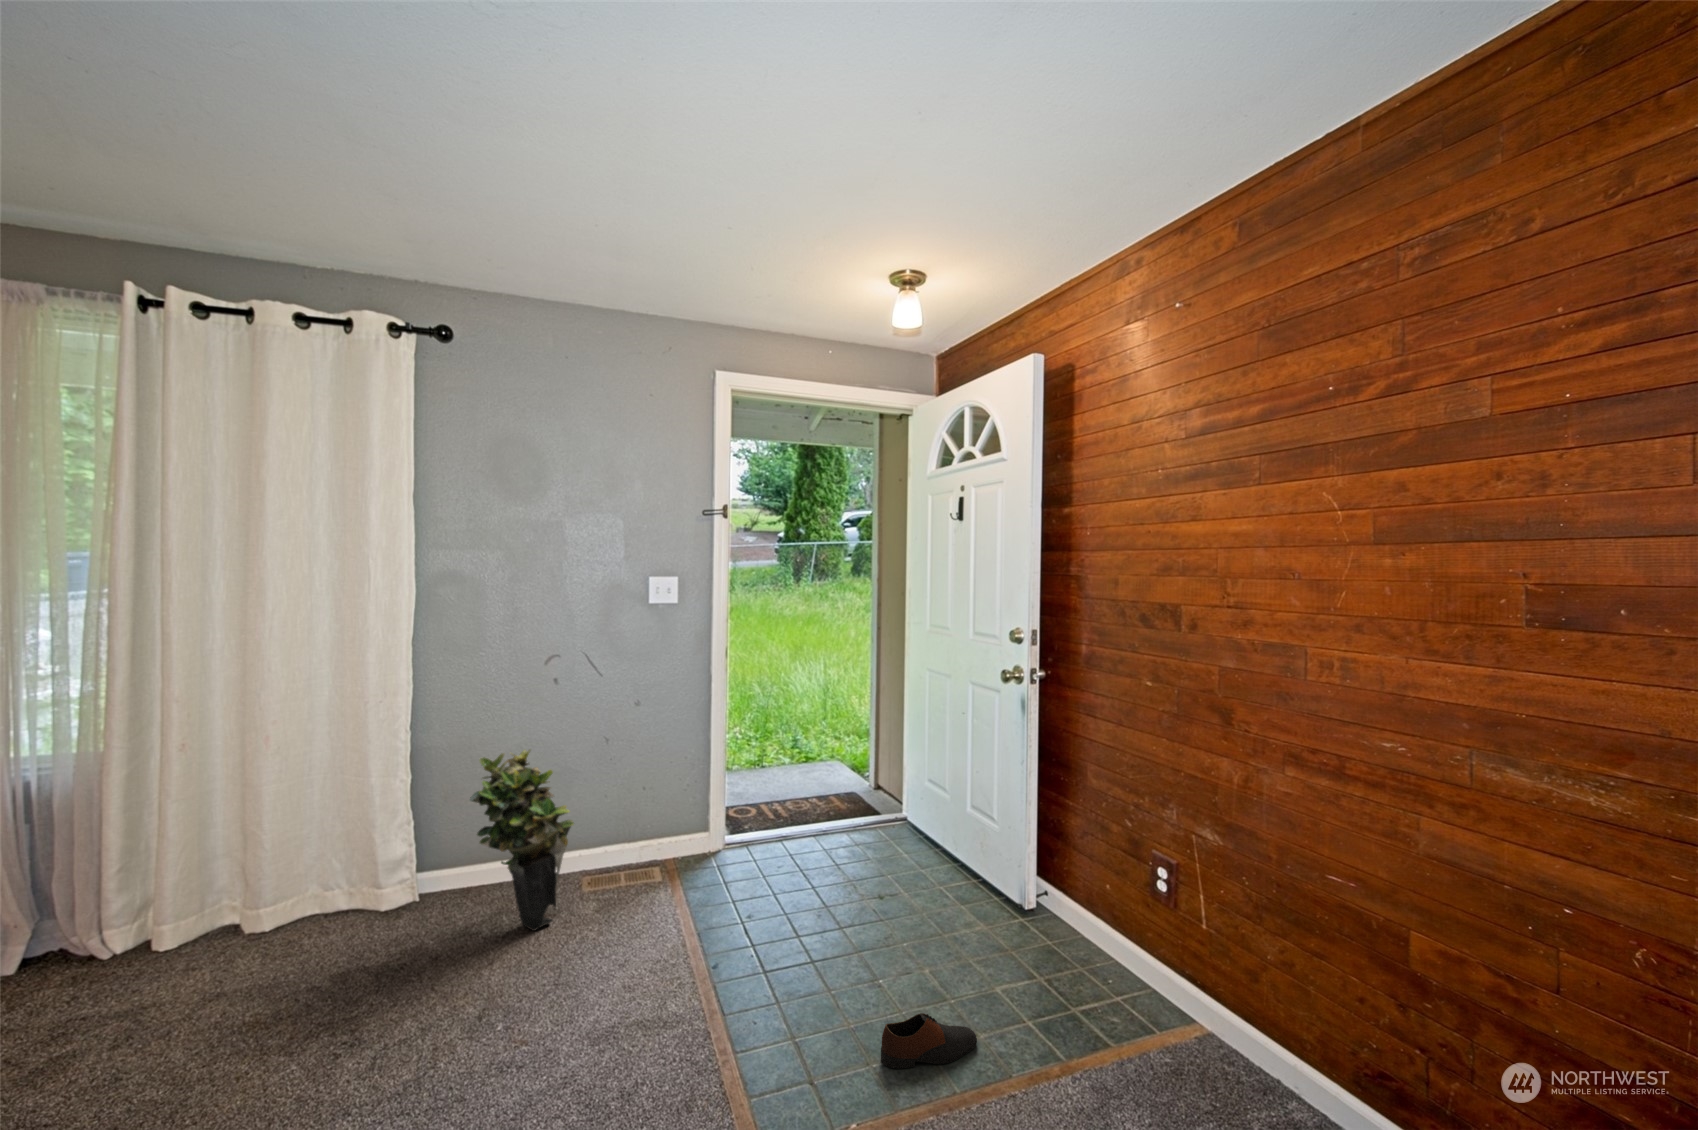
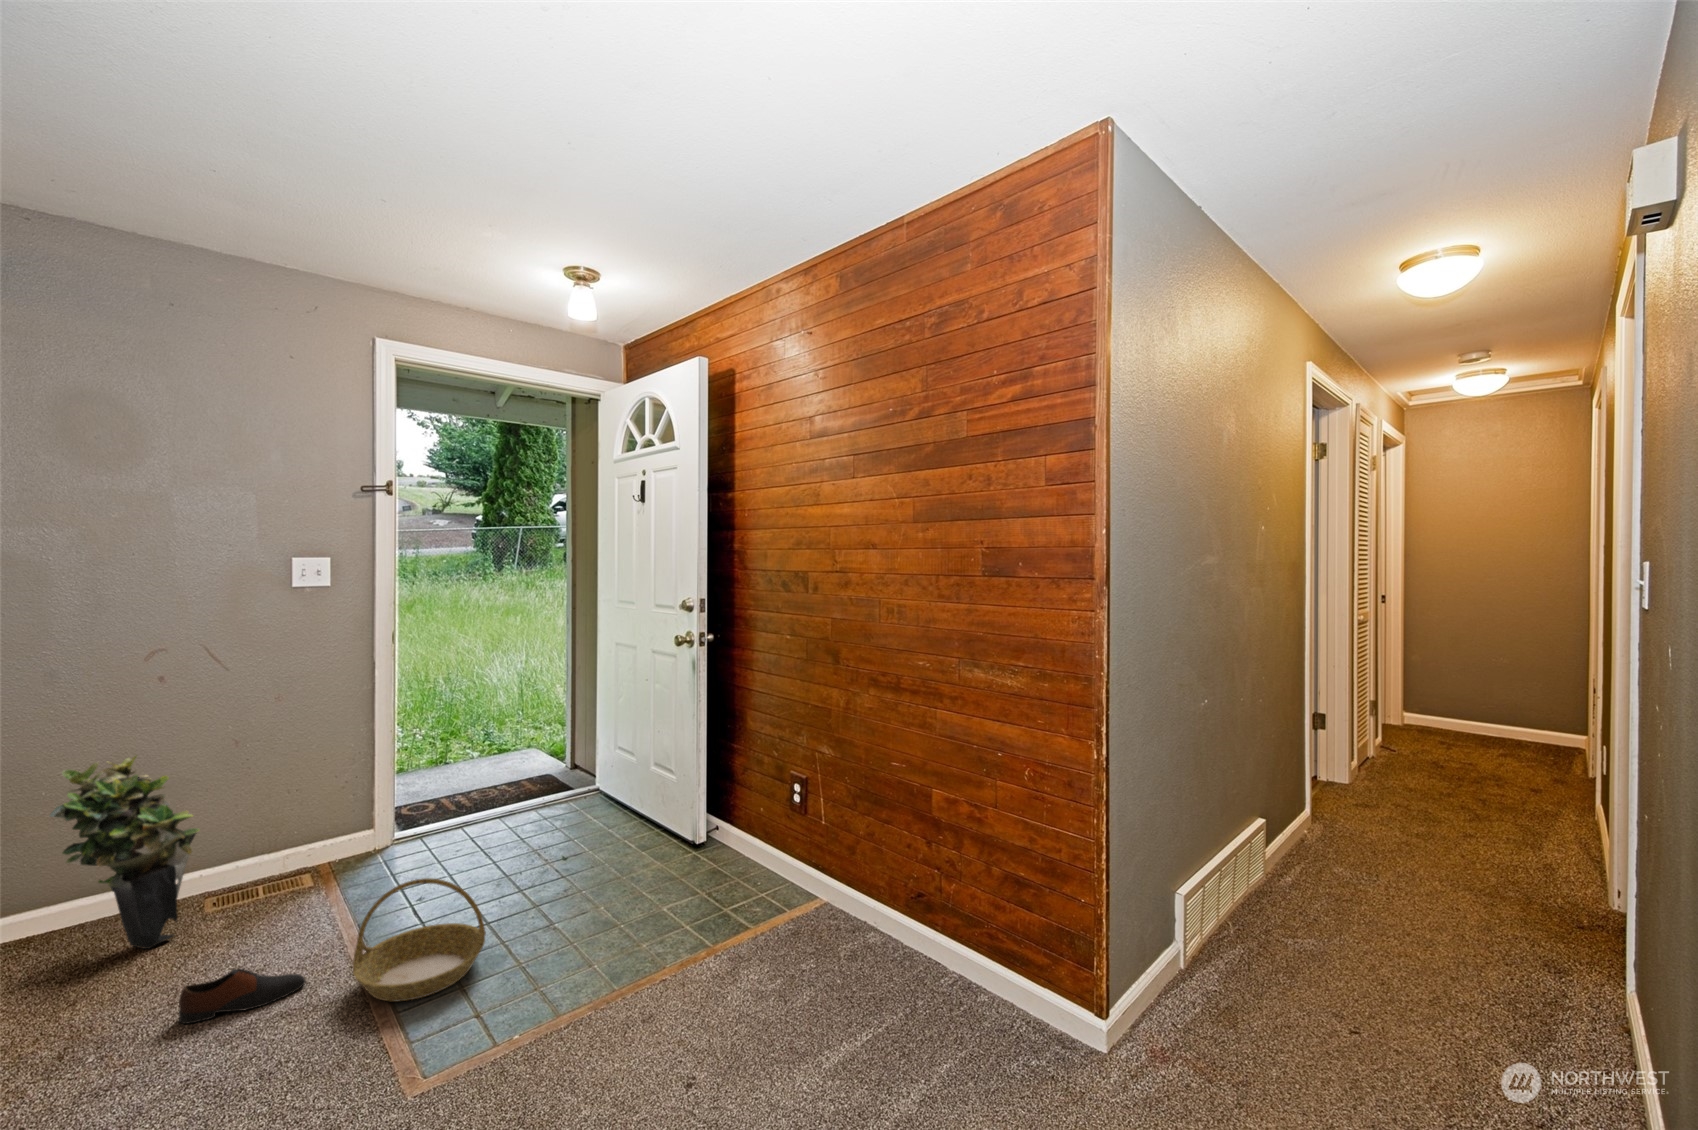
basket: none [701,923,823,1061] -> present [353,878,486,1001]
shoe: present [881,1013,977,1069] -> present [179,969,306,1024]

